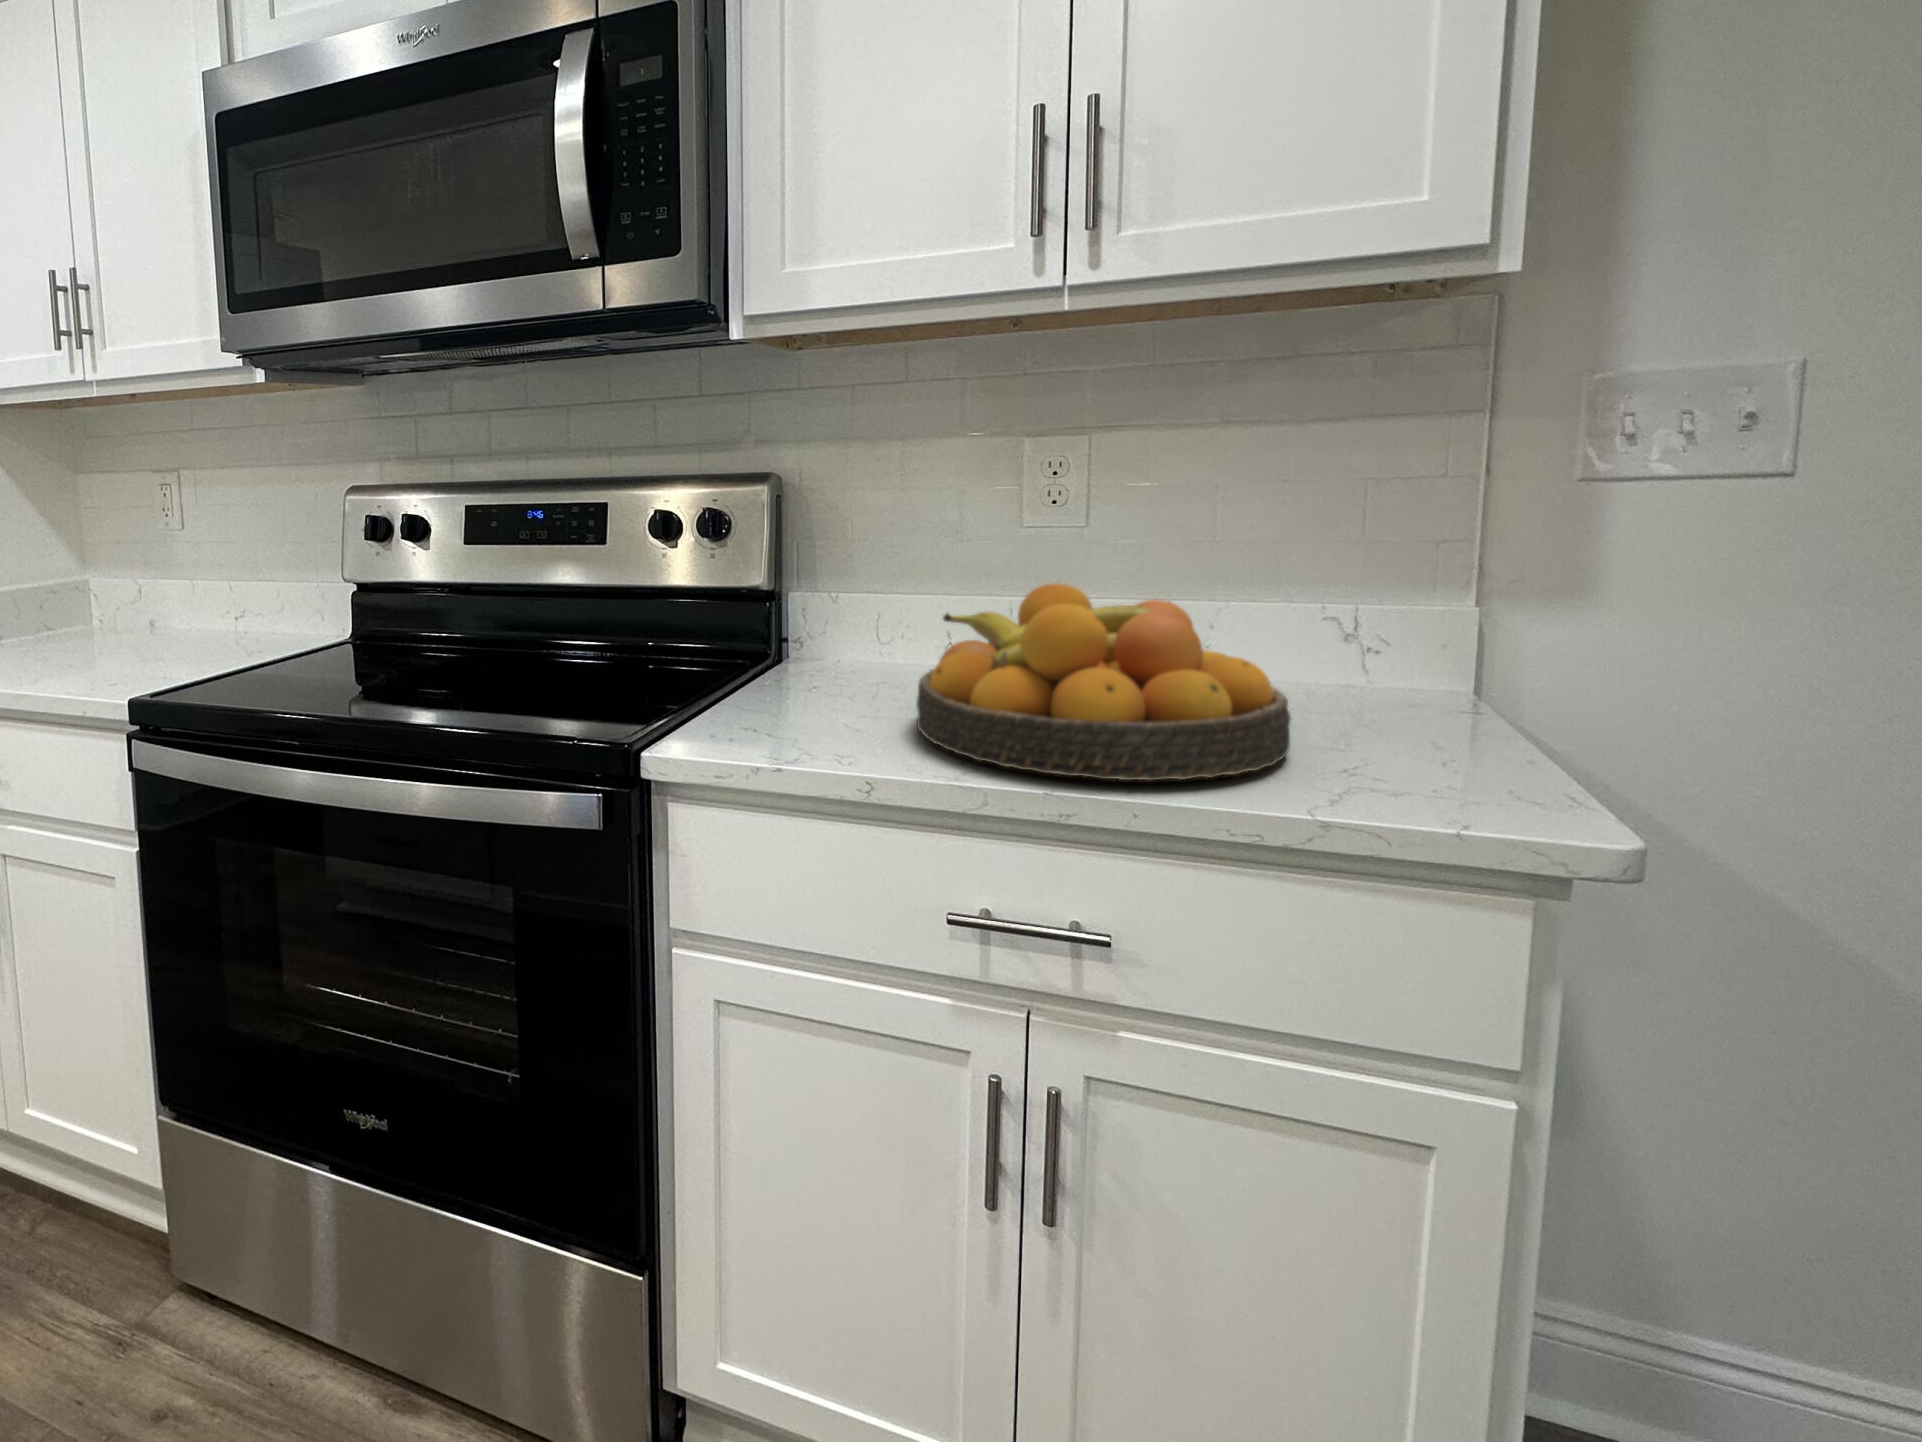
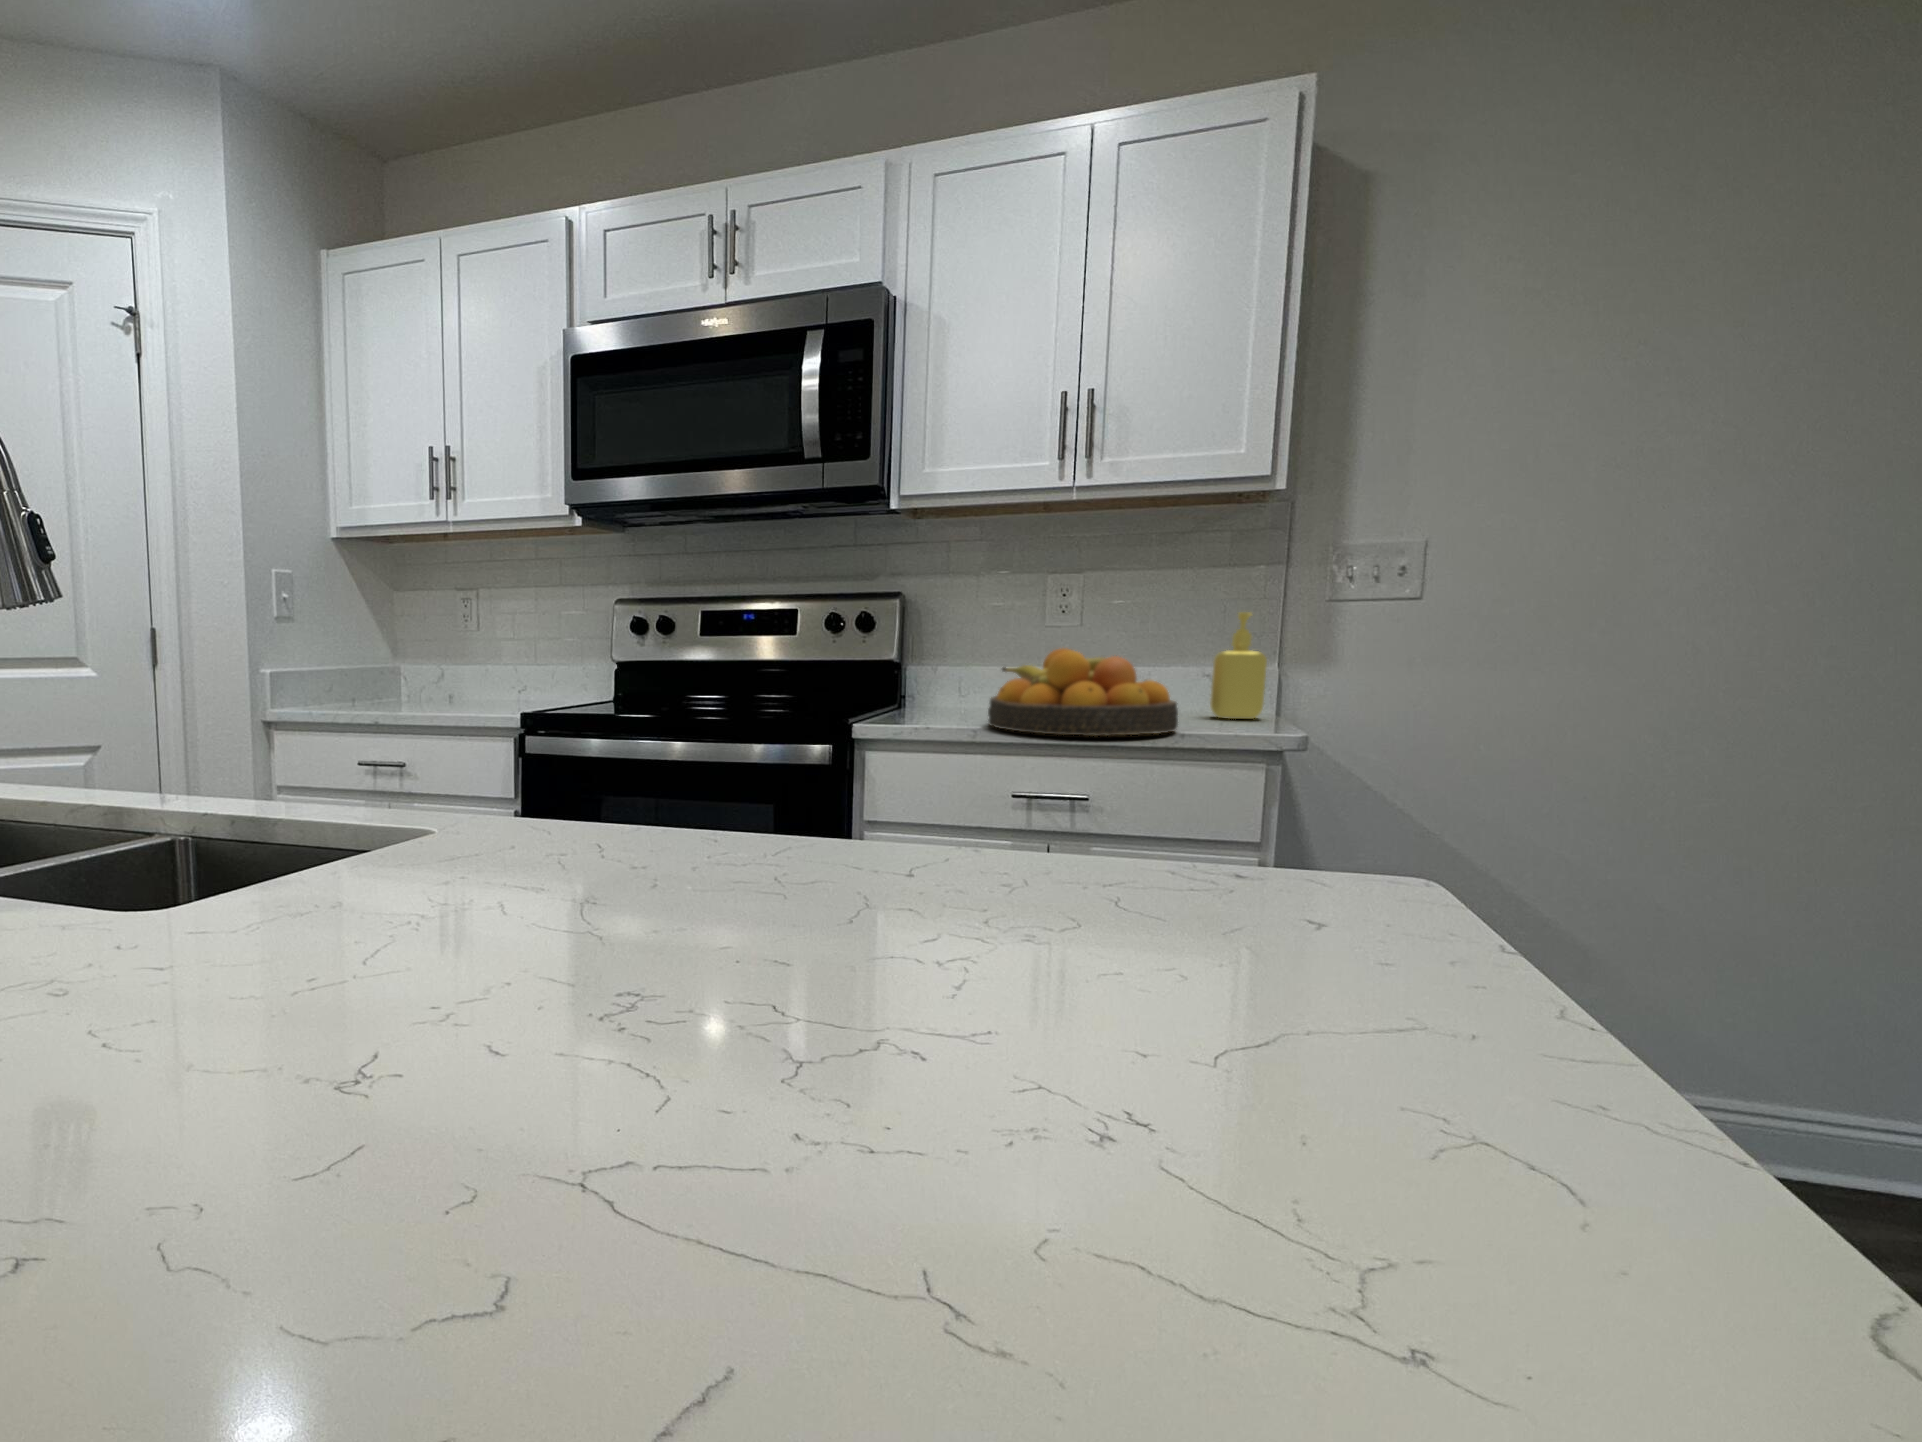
soap dispenser: none [1339,504,1457,705] -> present [1210,612,1267,719]

